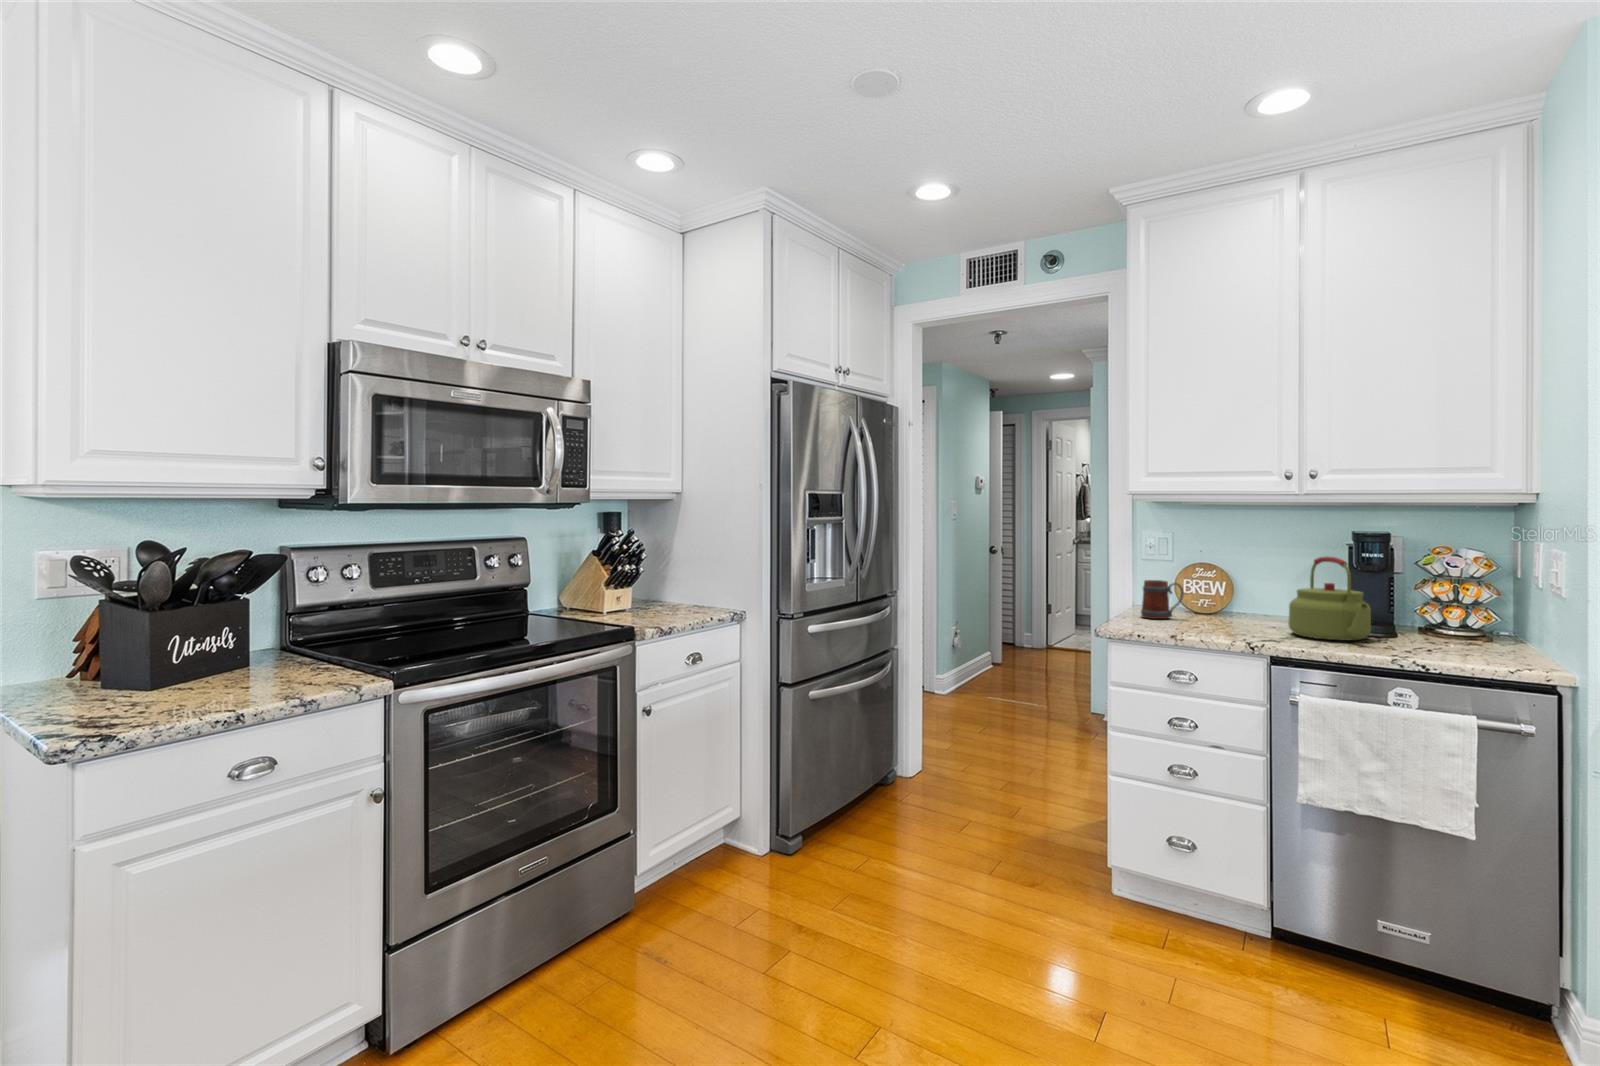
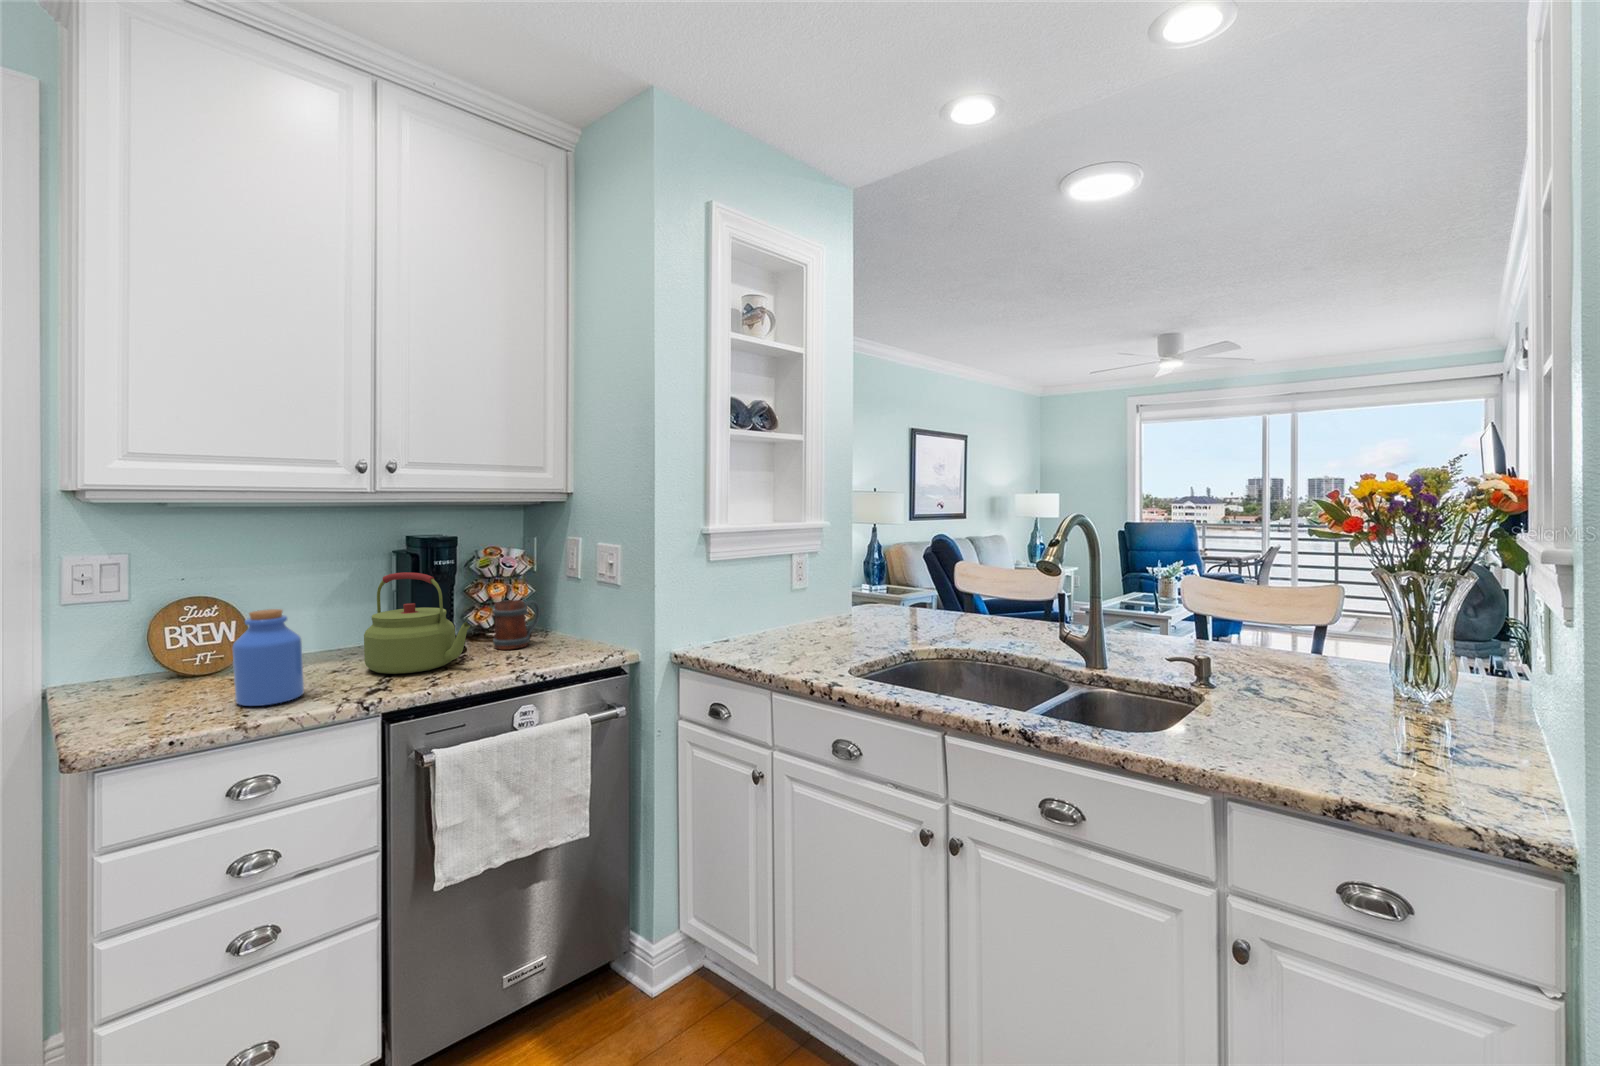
jar: none [1188,569,1231,633] -> present [232,609,304,706]
mug: present [1141,580,1184,619] -> present [493,600,540,650]

